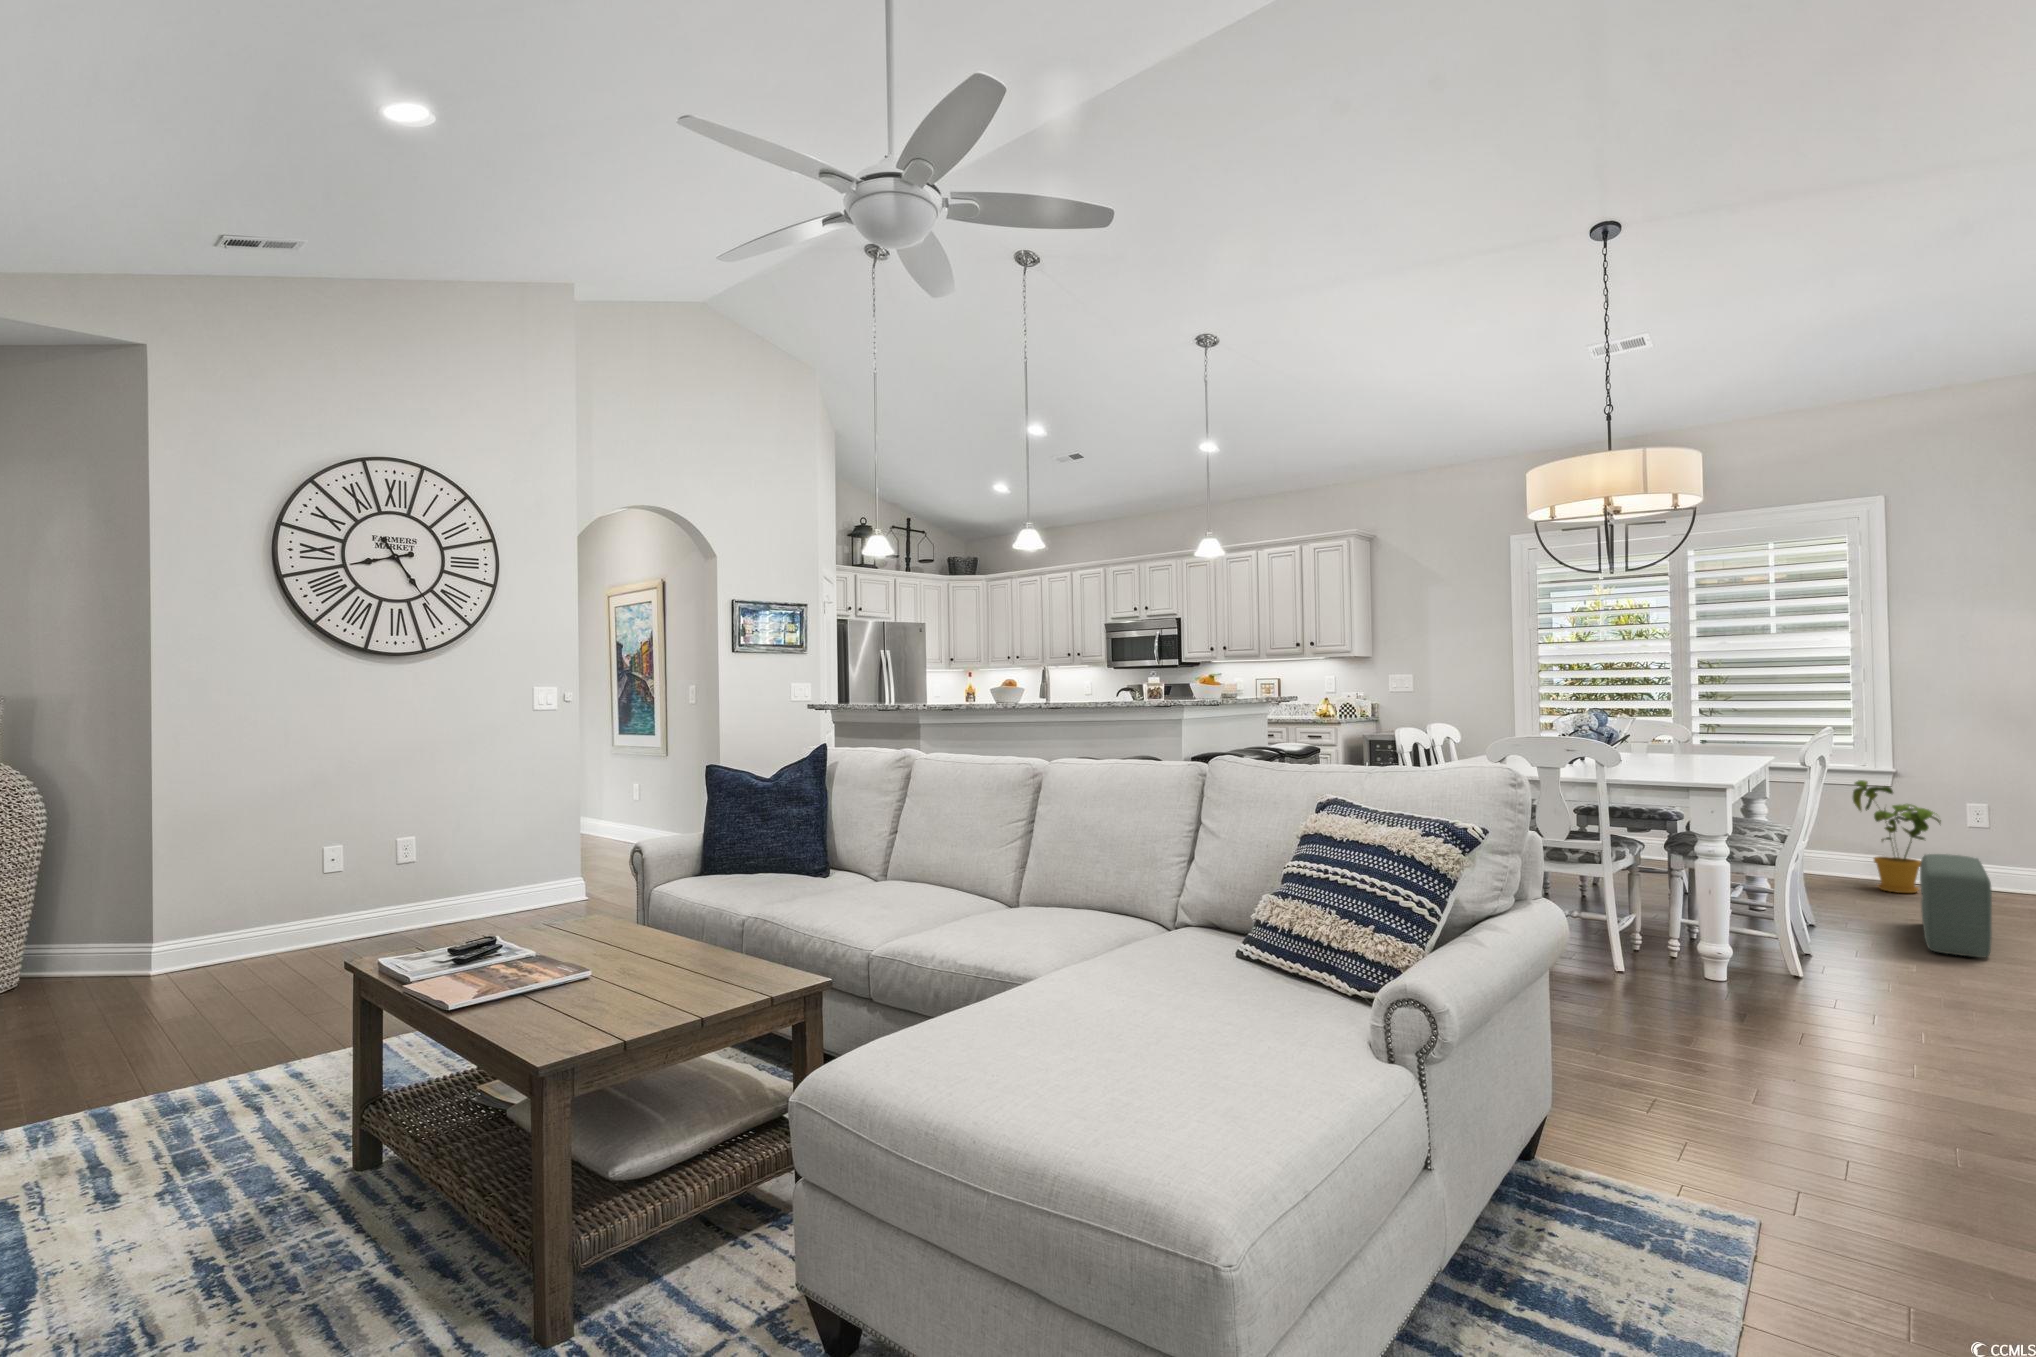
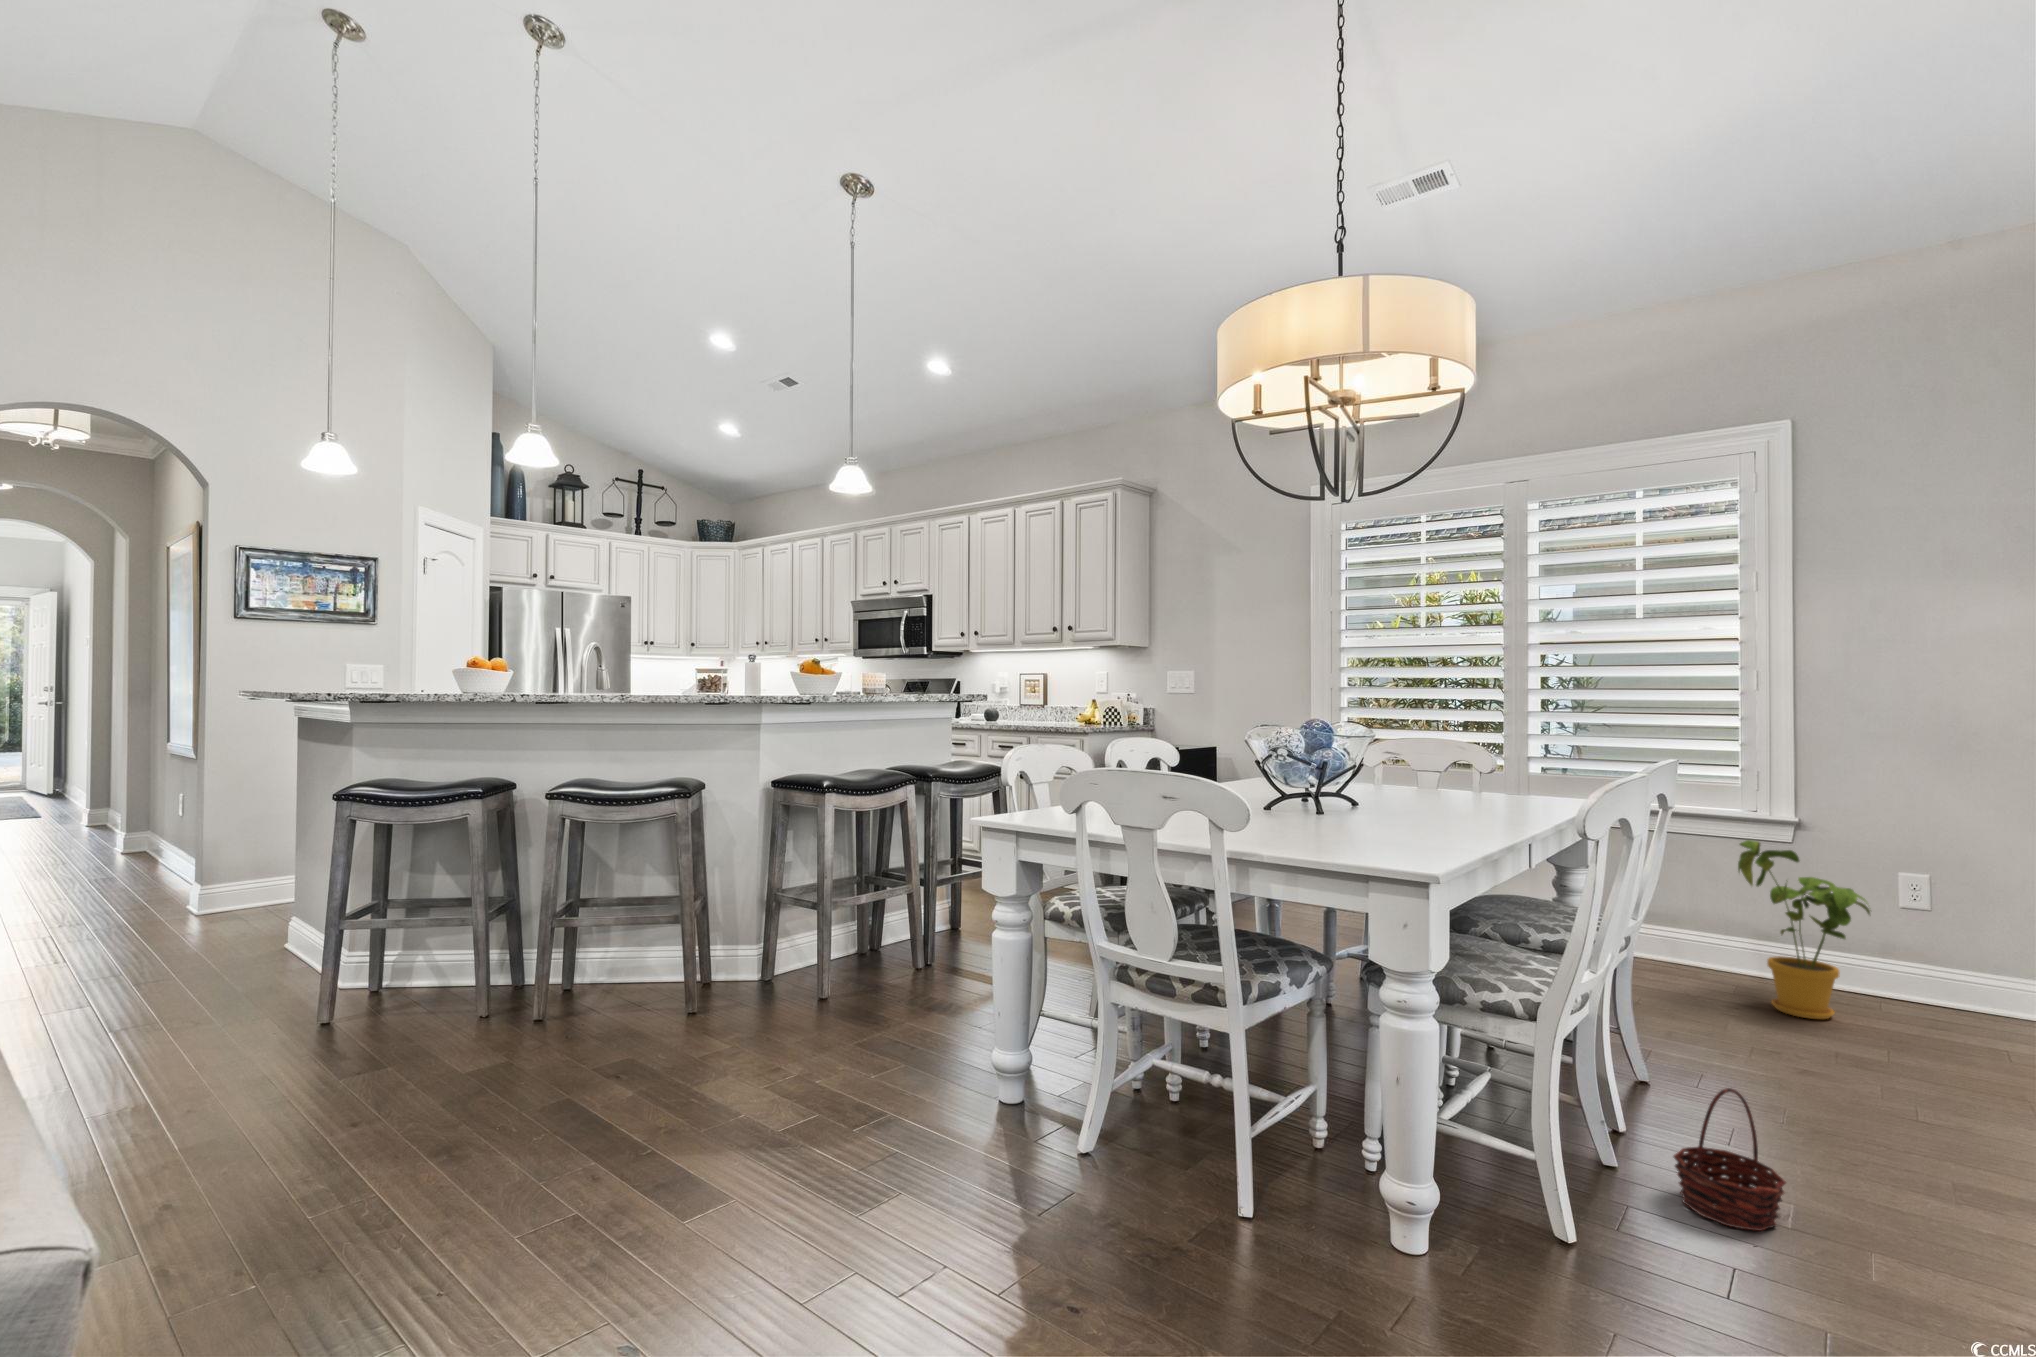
pouf: present [1920,854,1992,958] -> none [1827,980,1951,1211]
basket: none [1844,898,1907,966] -> present [1674,1088,1786,1231]

